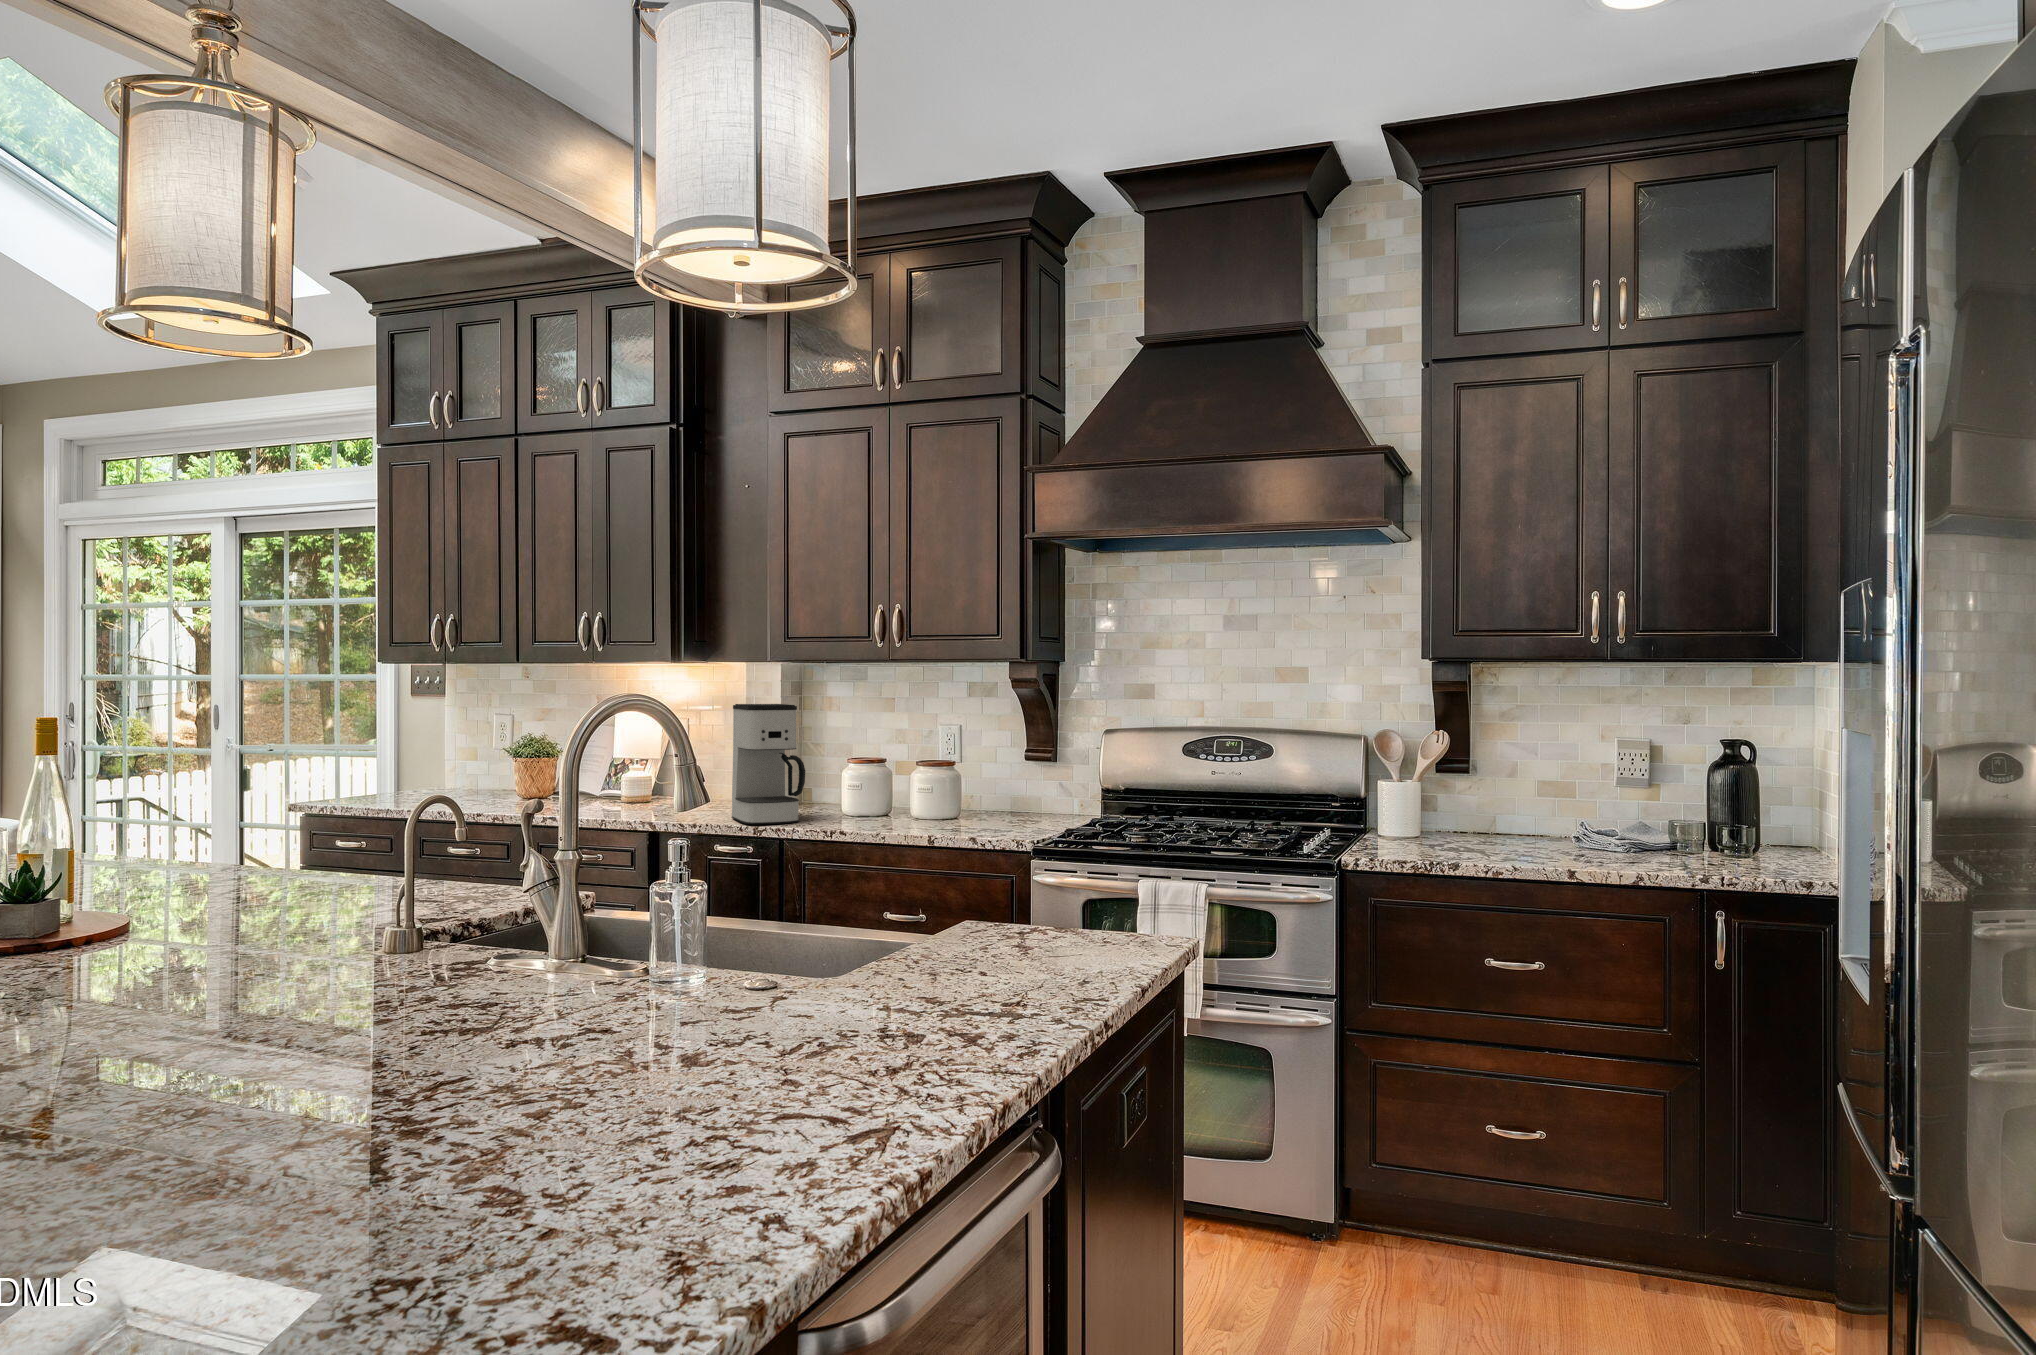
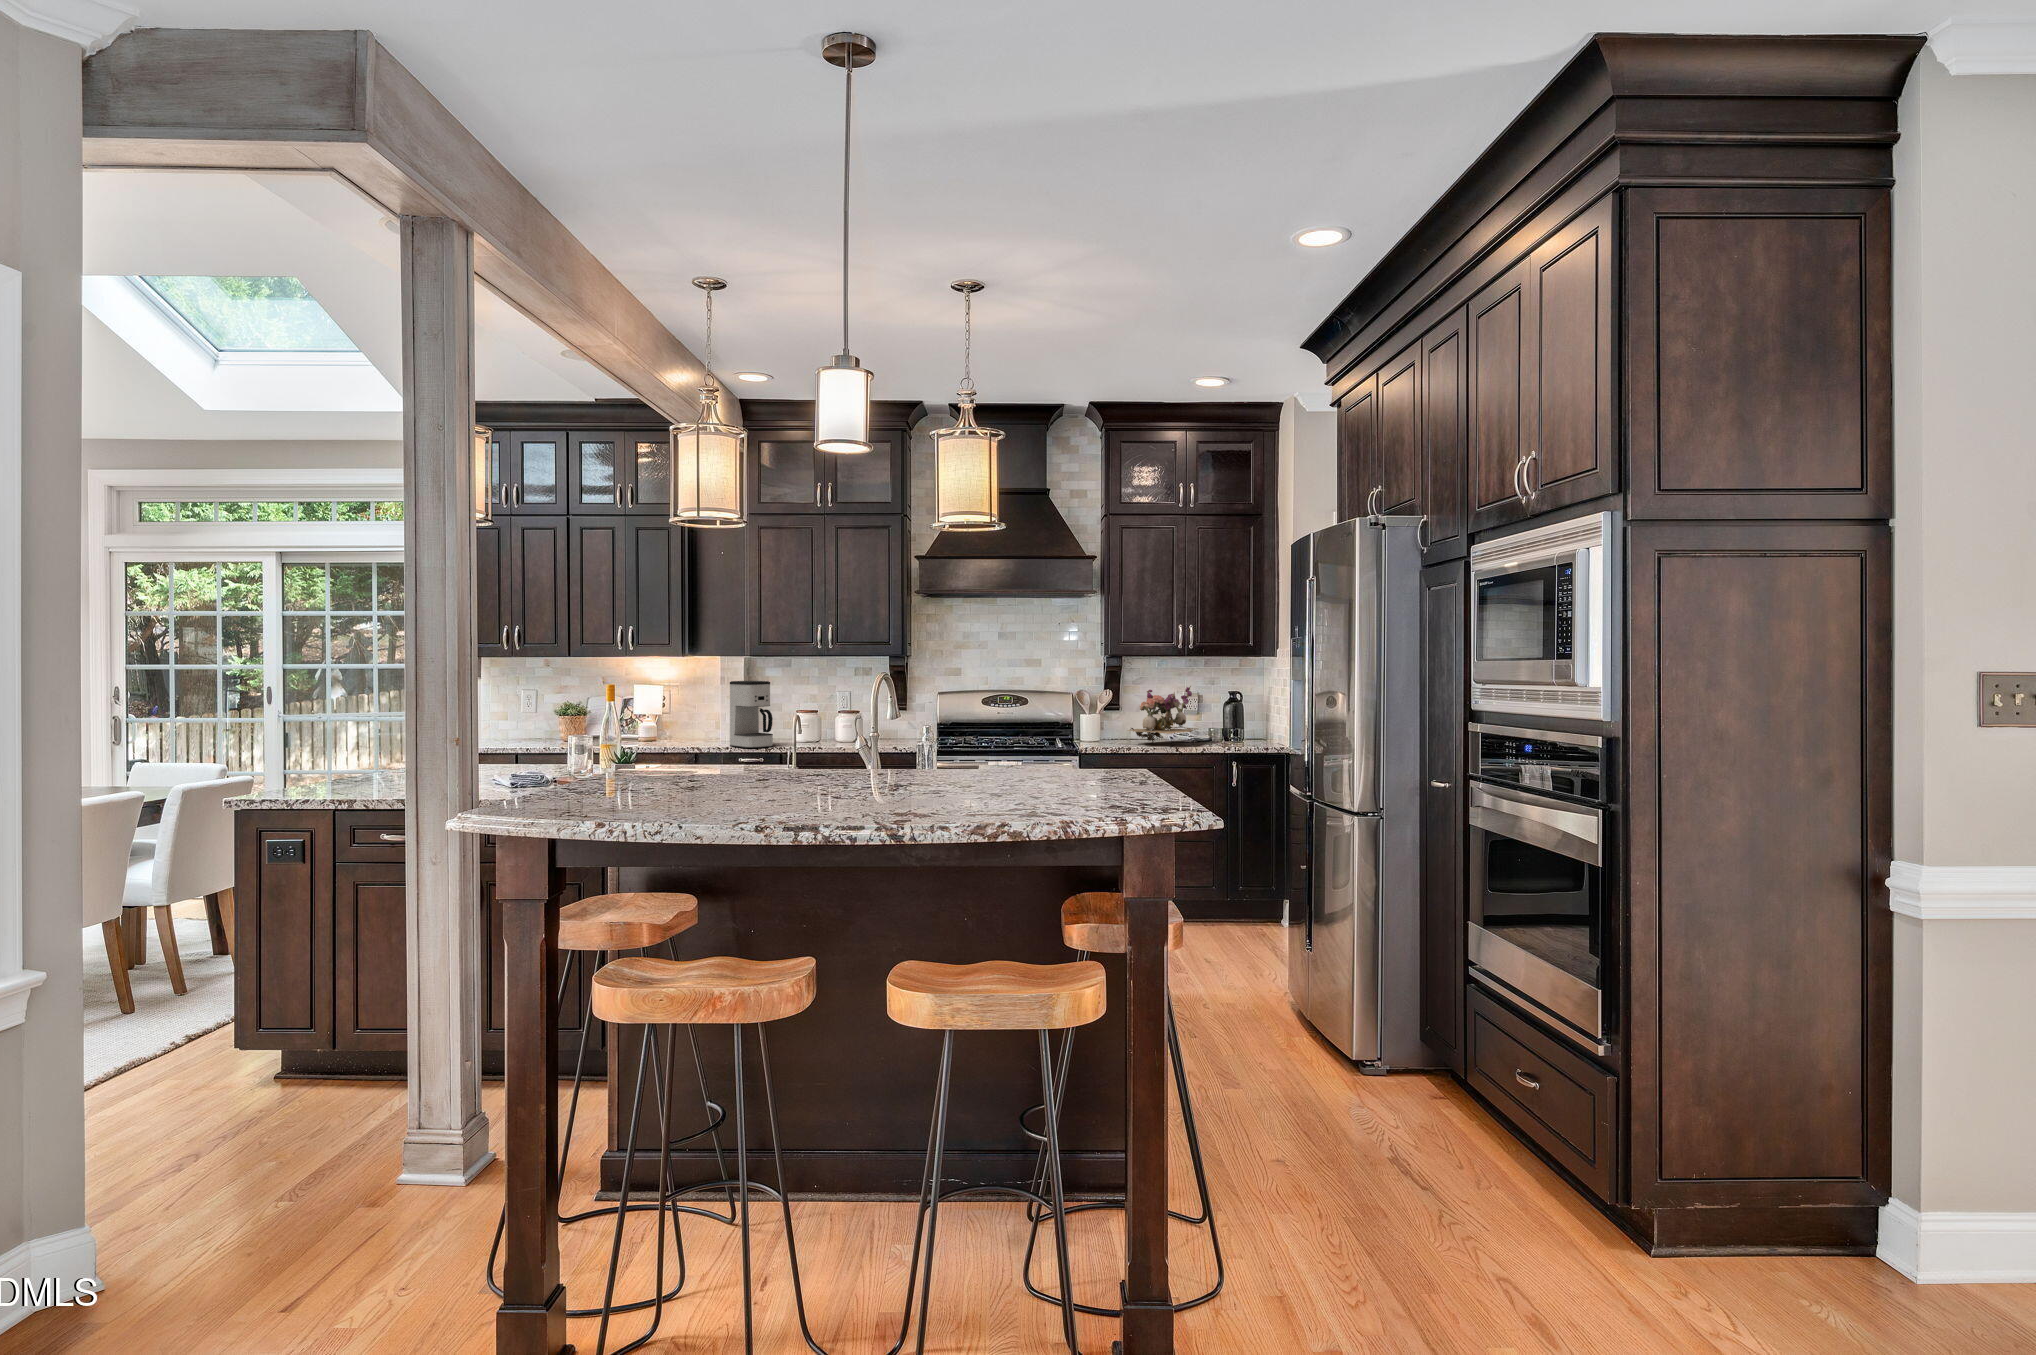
flower arrangement: none [1470,725,1644,850] -> present [1128,686,1198,743]

